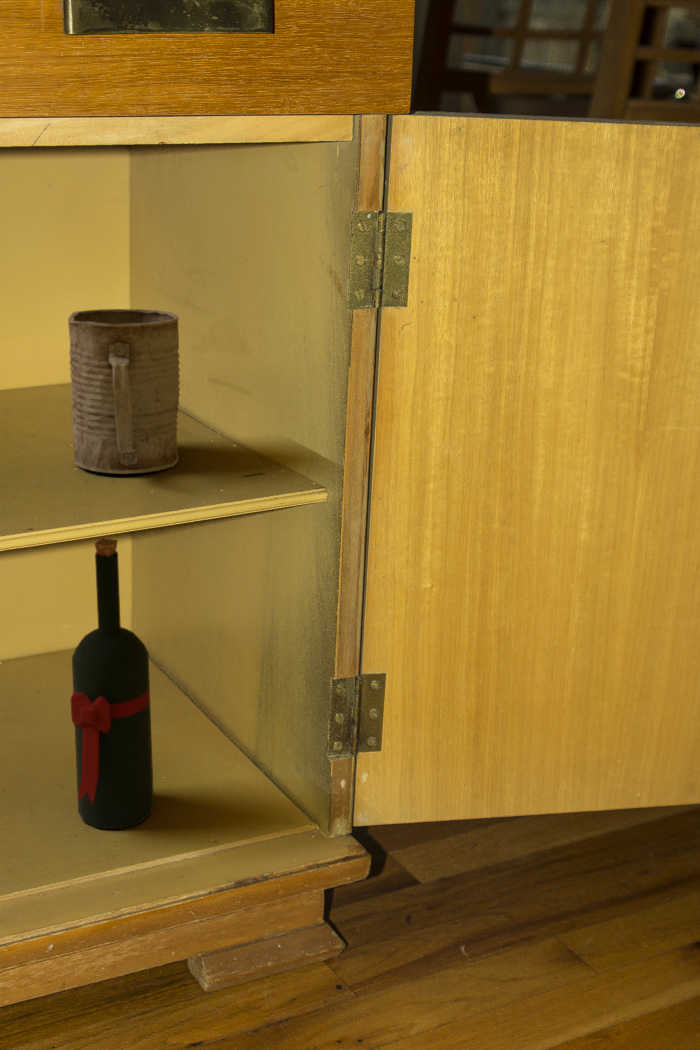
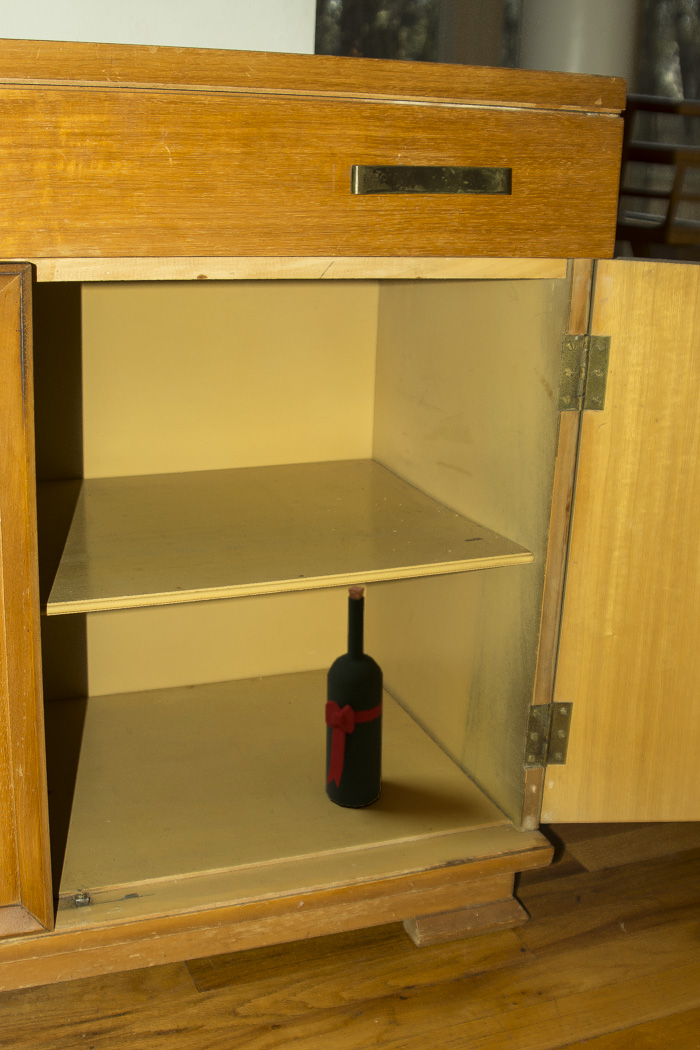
mug: present [68,309,180,474] -> none [334,419,415,538]

